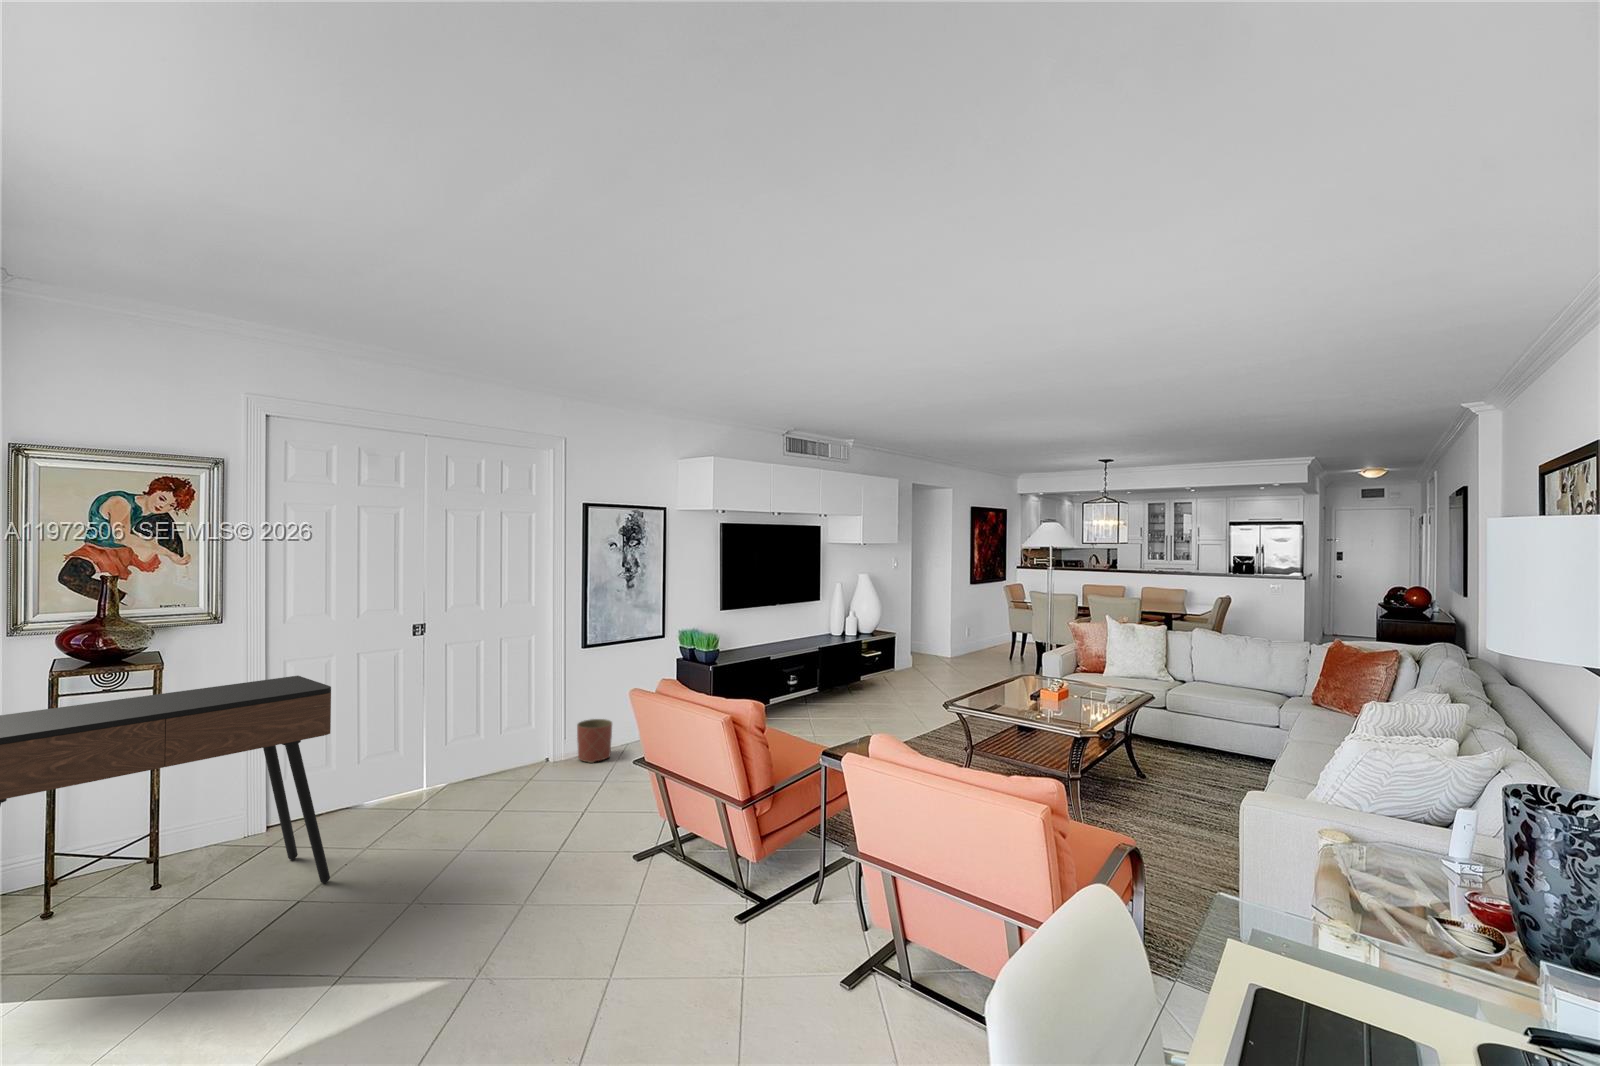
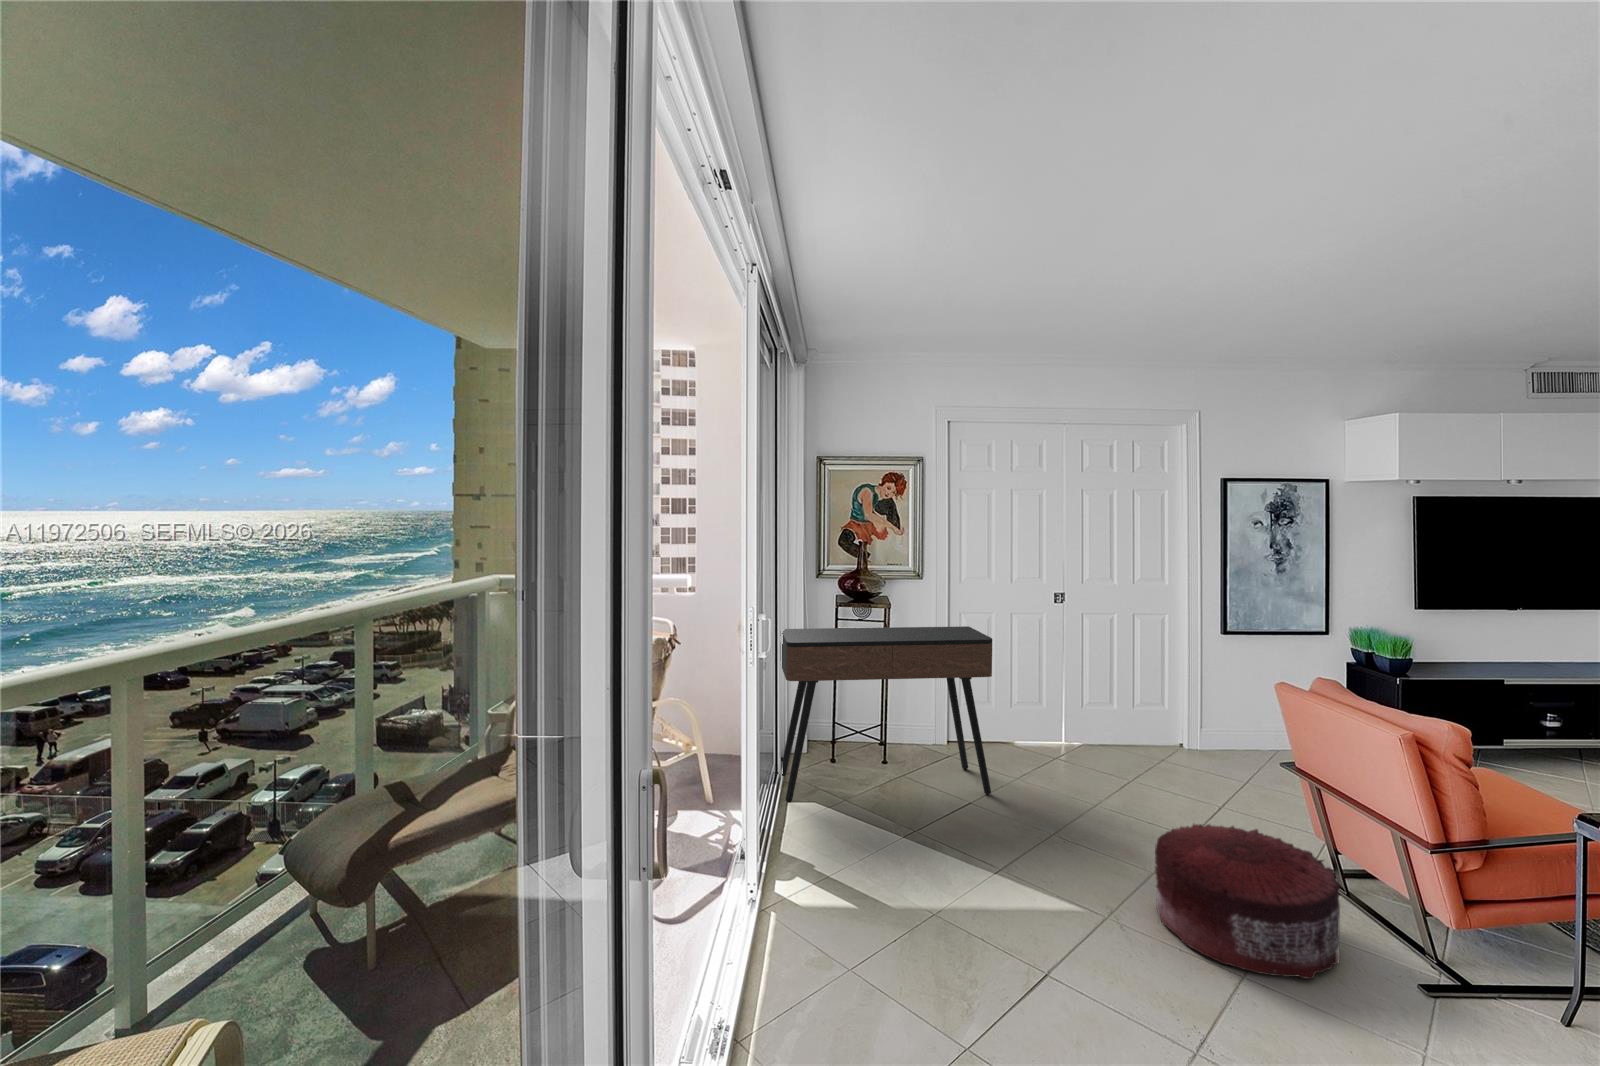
planter: present [577,719,612,763] -> none [1213,711,1256,758]
pouf: none [525,828,682,977] -> present [1155,824,1340,979]

